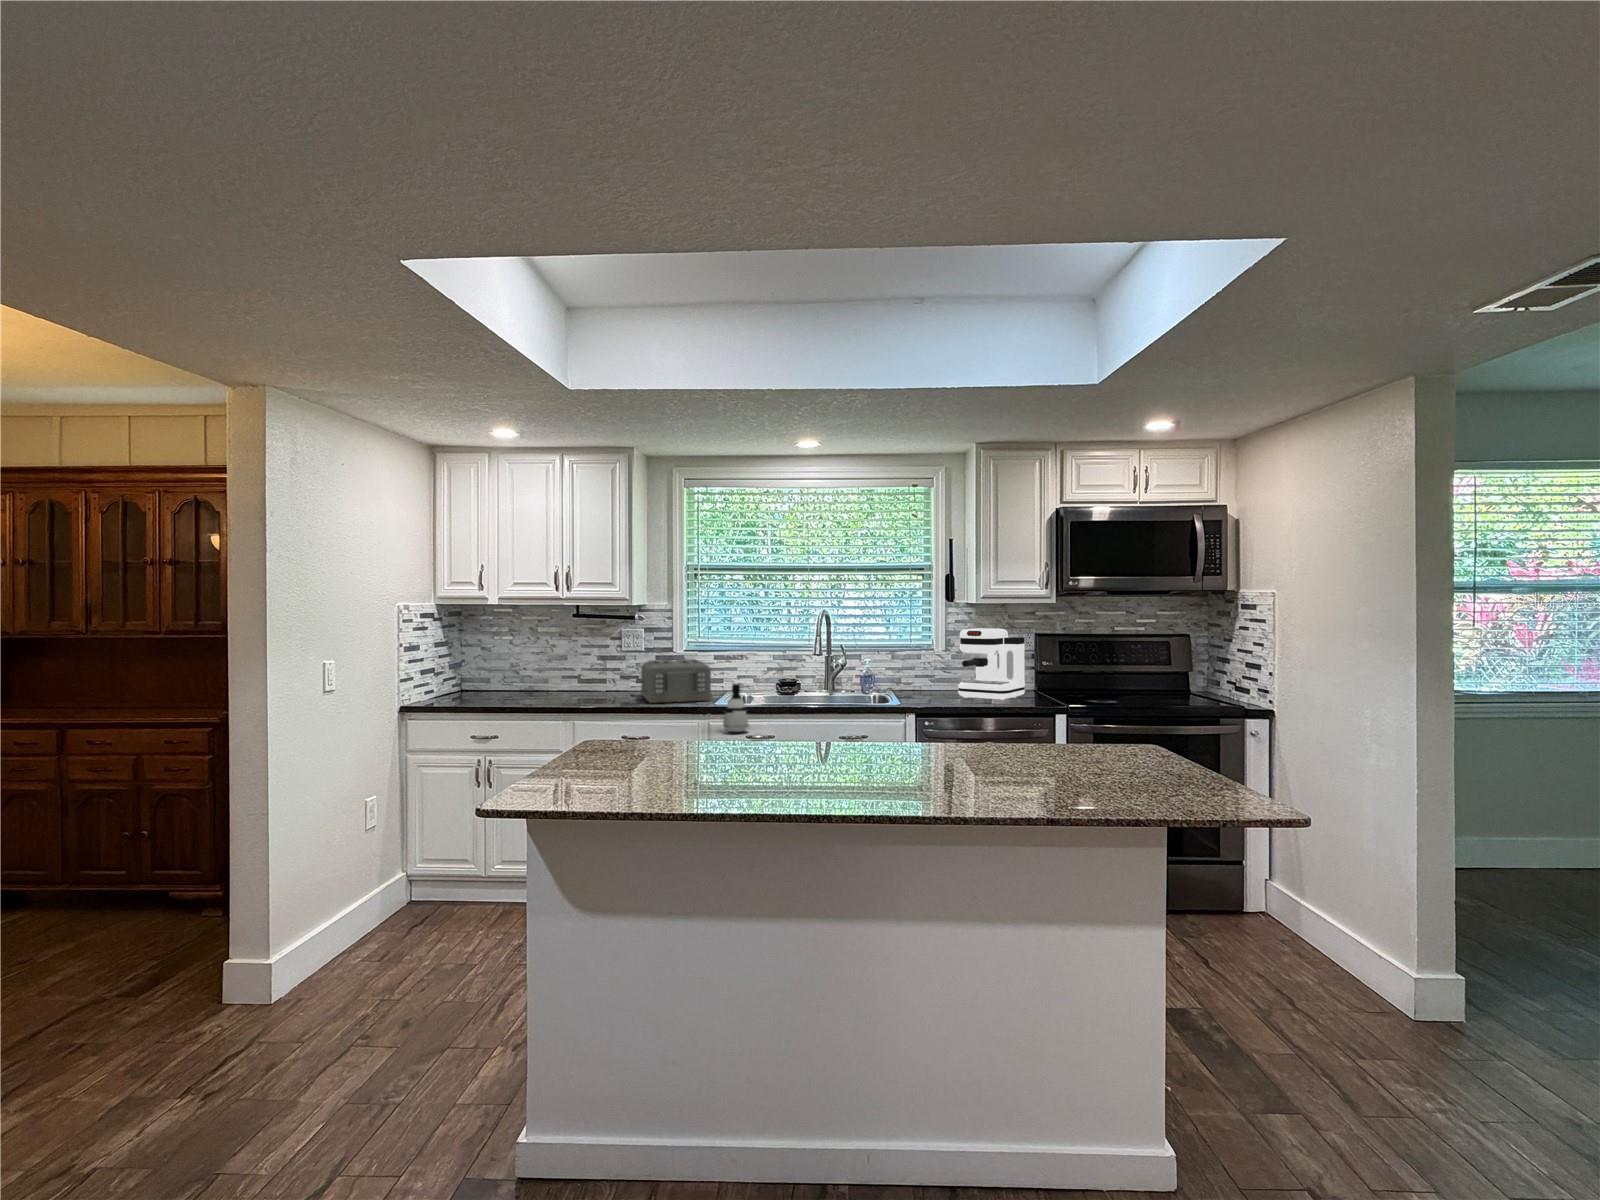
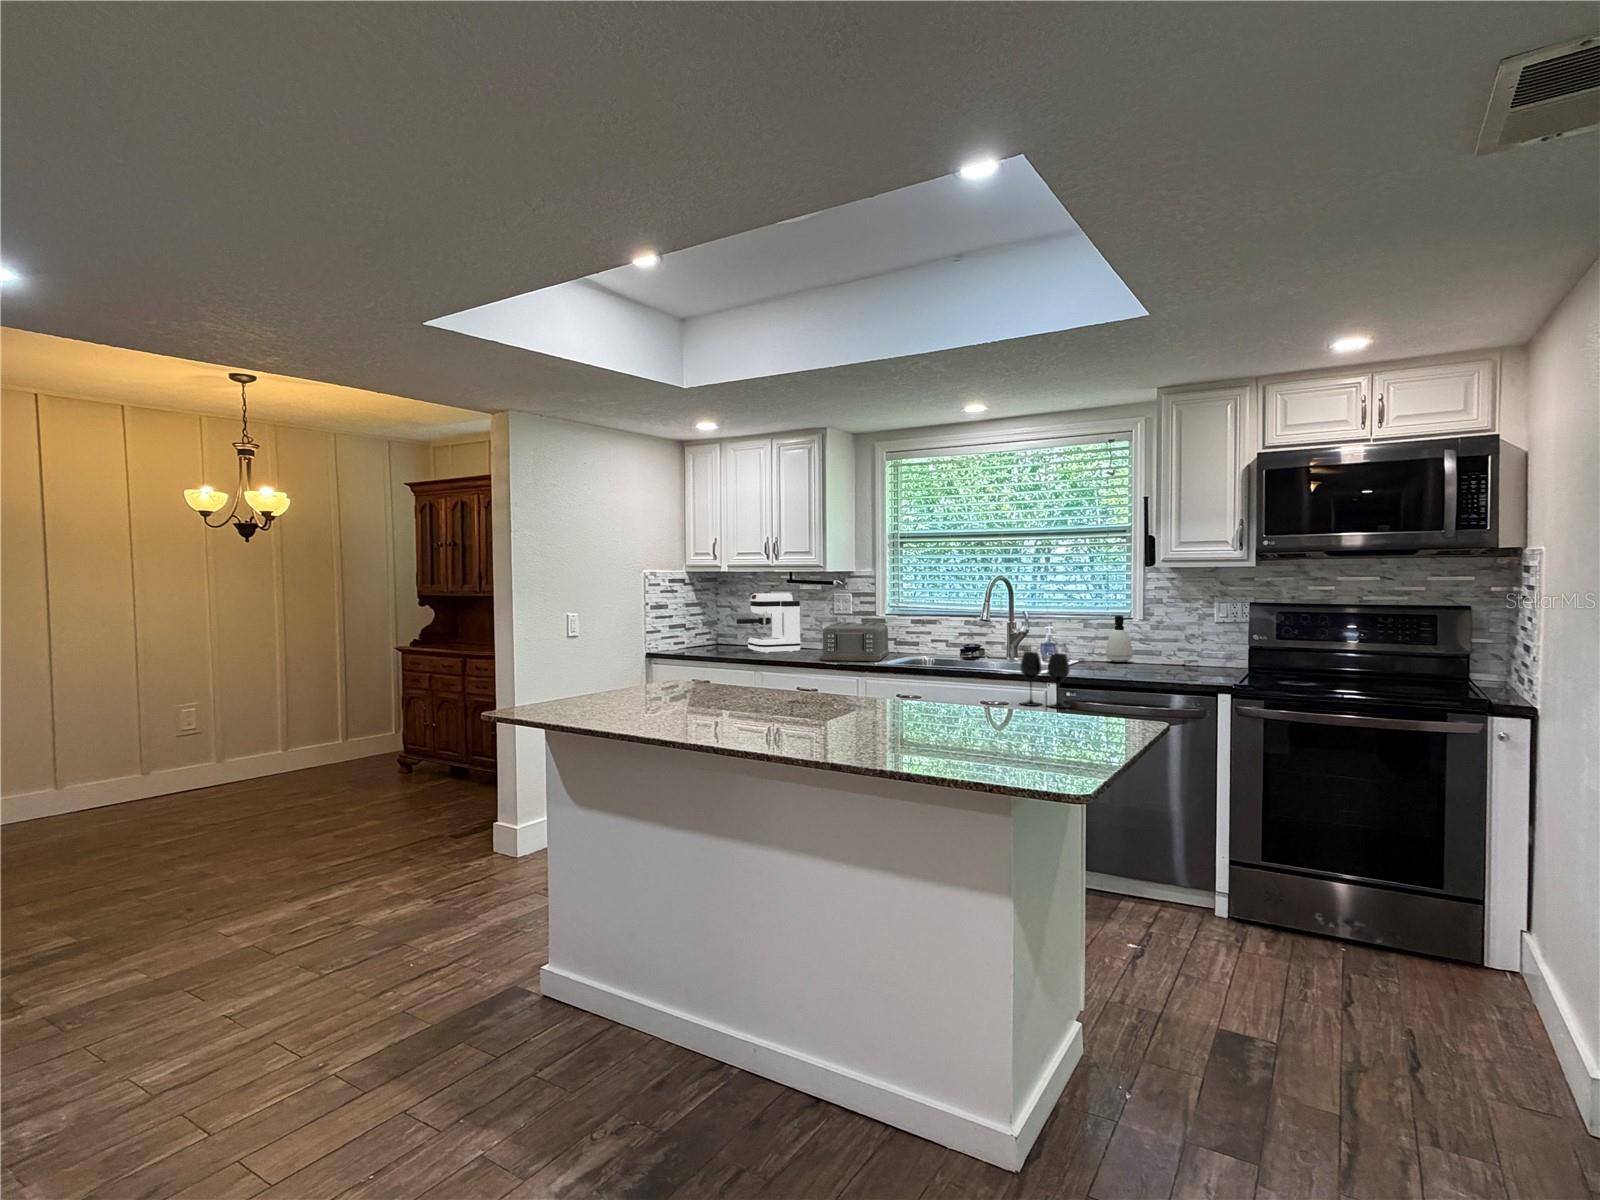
coffee maker: present [958,628,1025,701] -> present [736,593,800,653]
soap dispenser: present [723,684,749,732] -> present [1106,616,1133,662]
wine glass: none [881,684,929,736] -> present [1020,652,1070,708]

